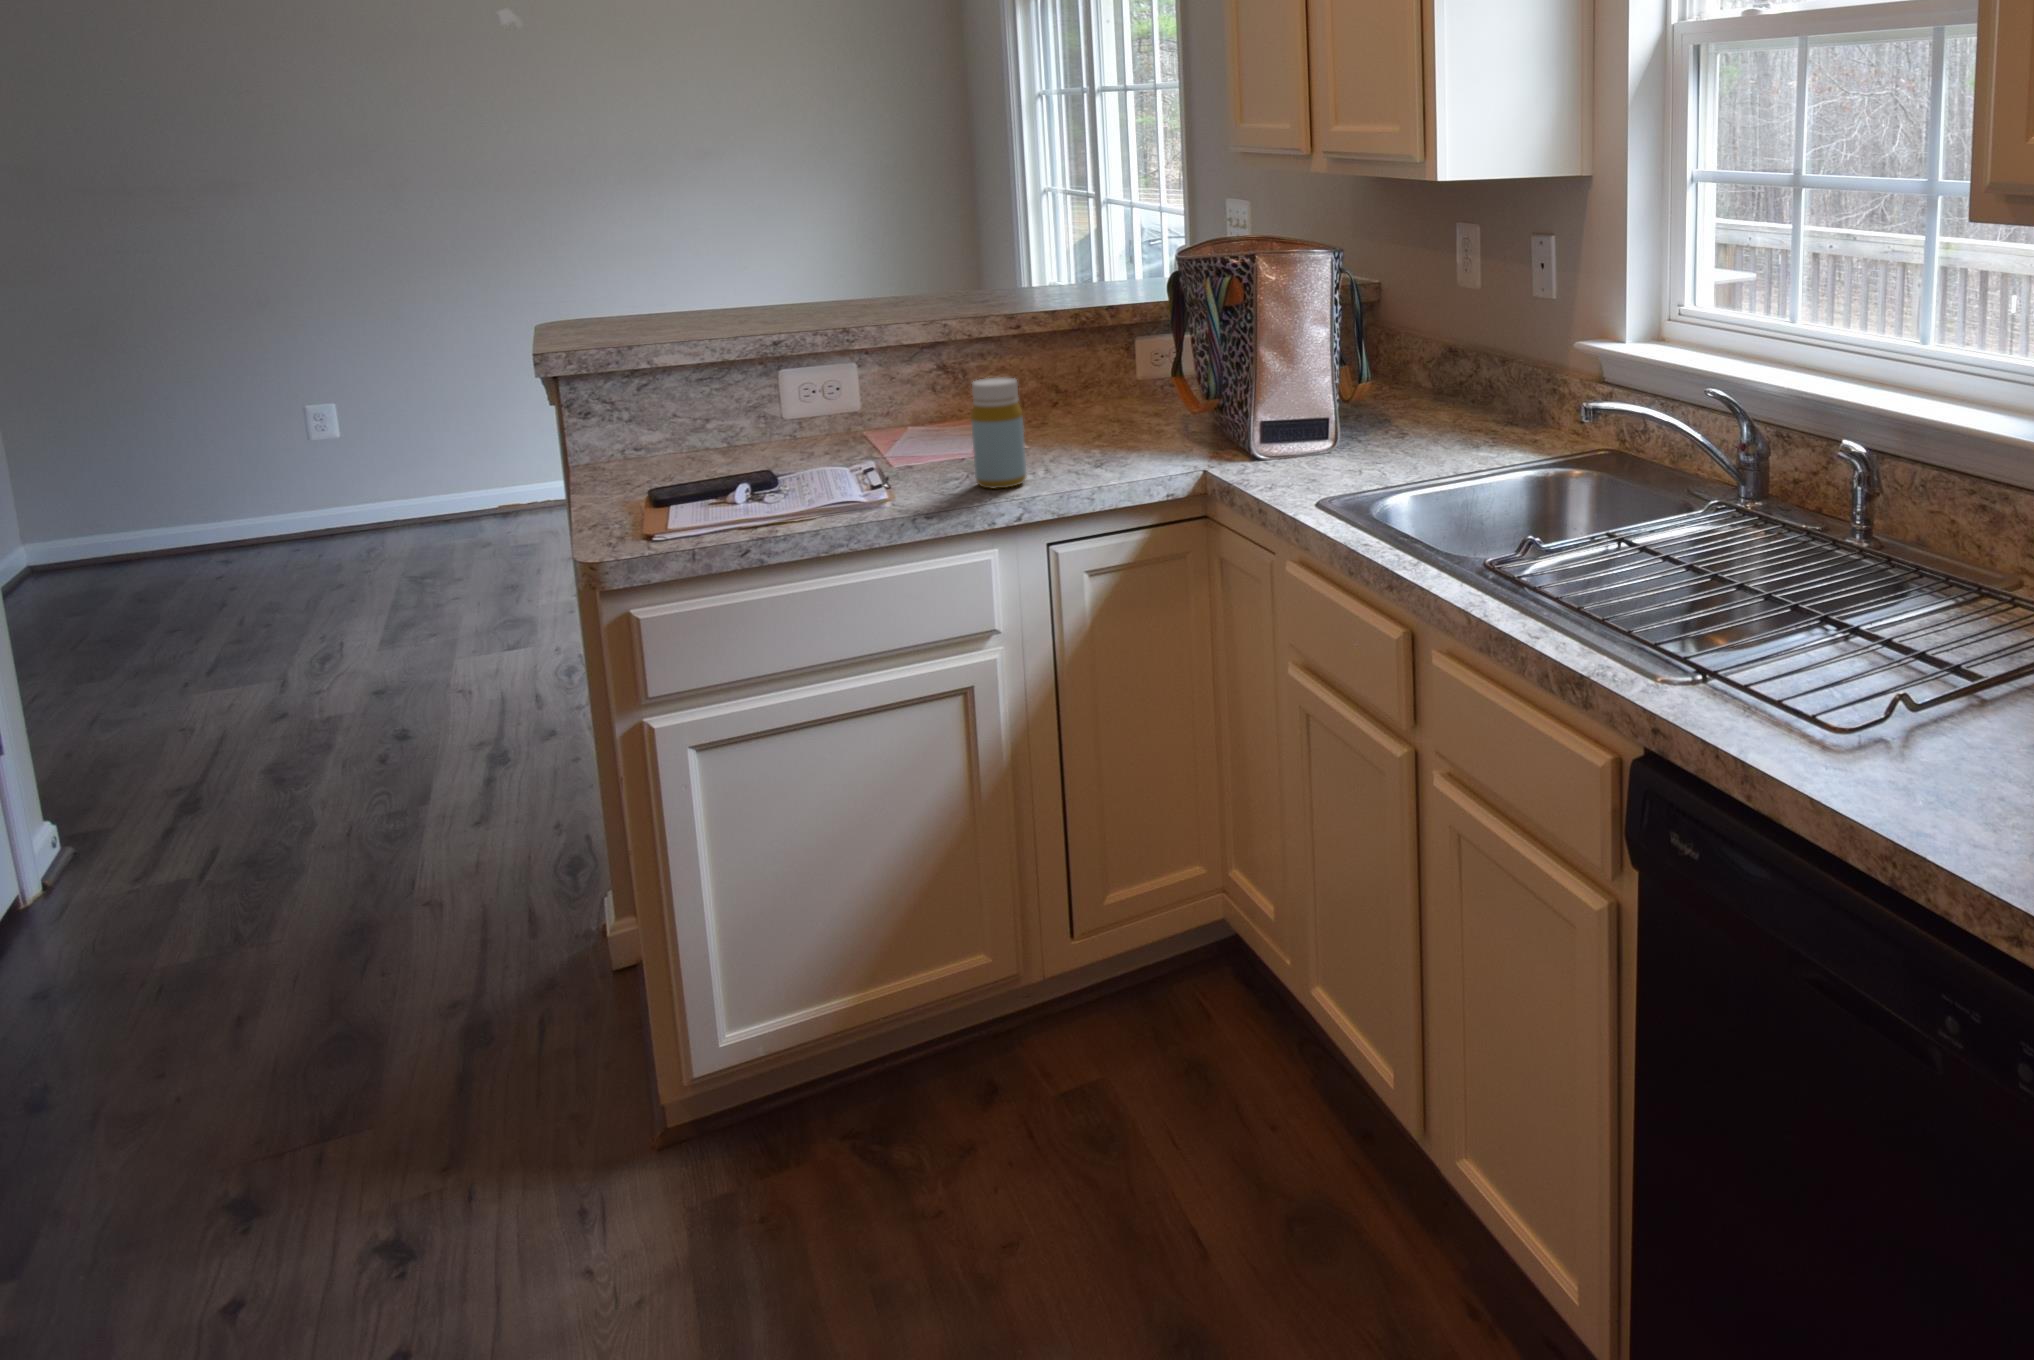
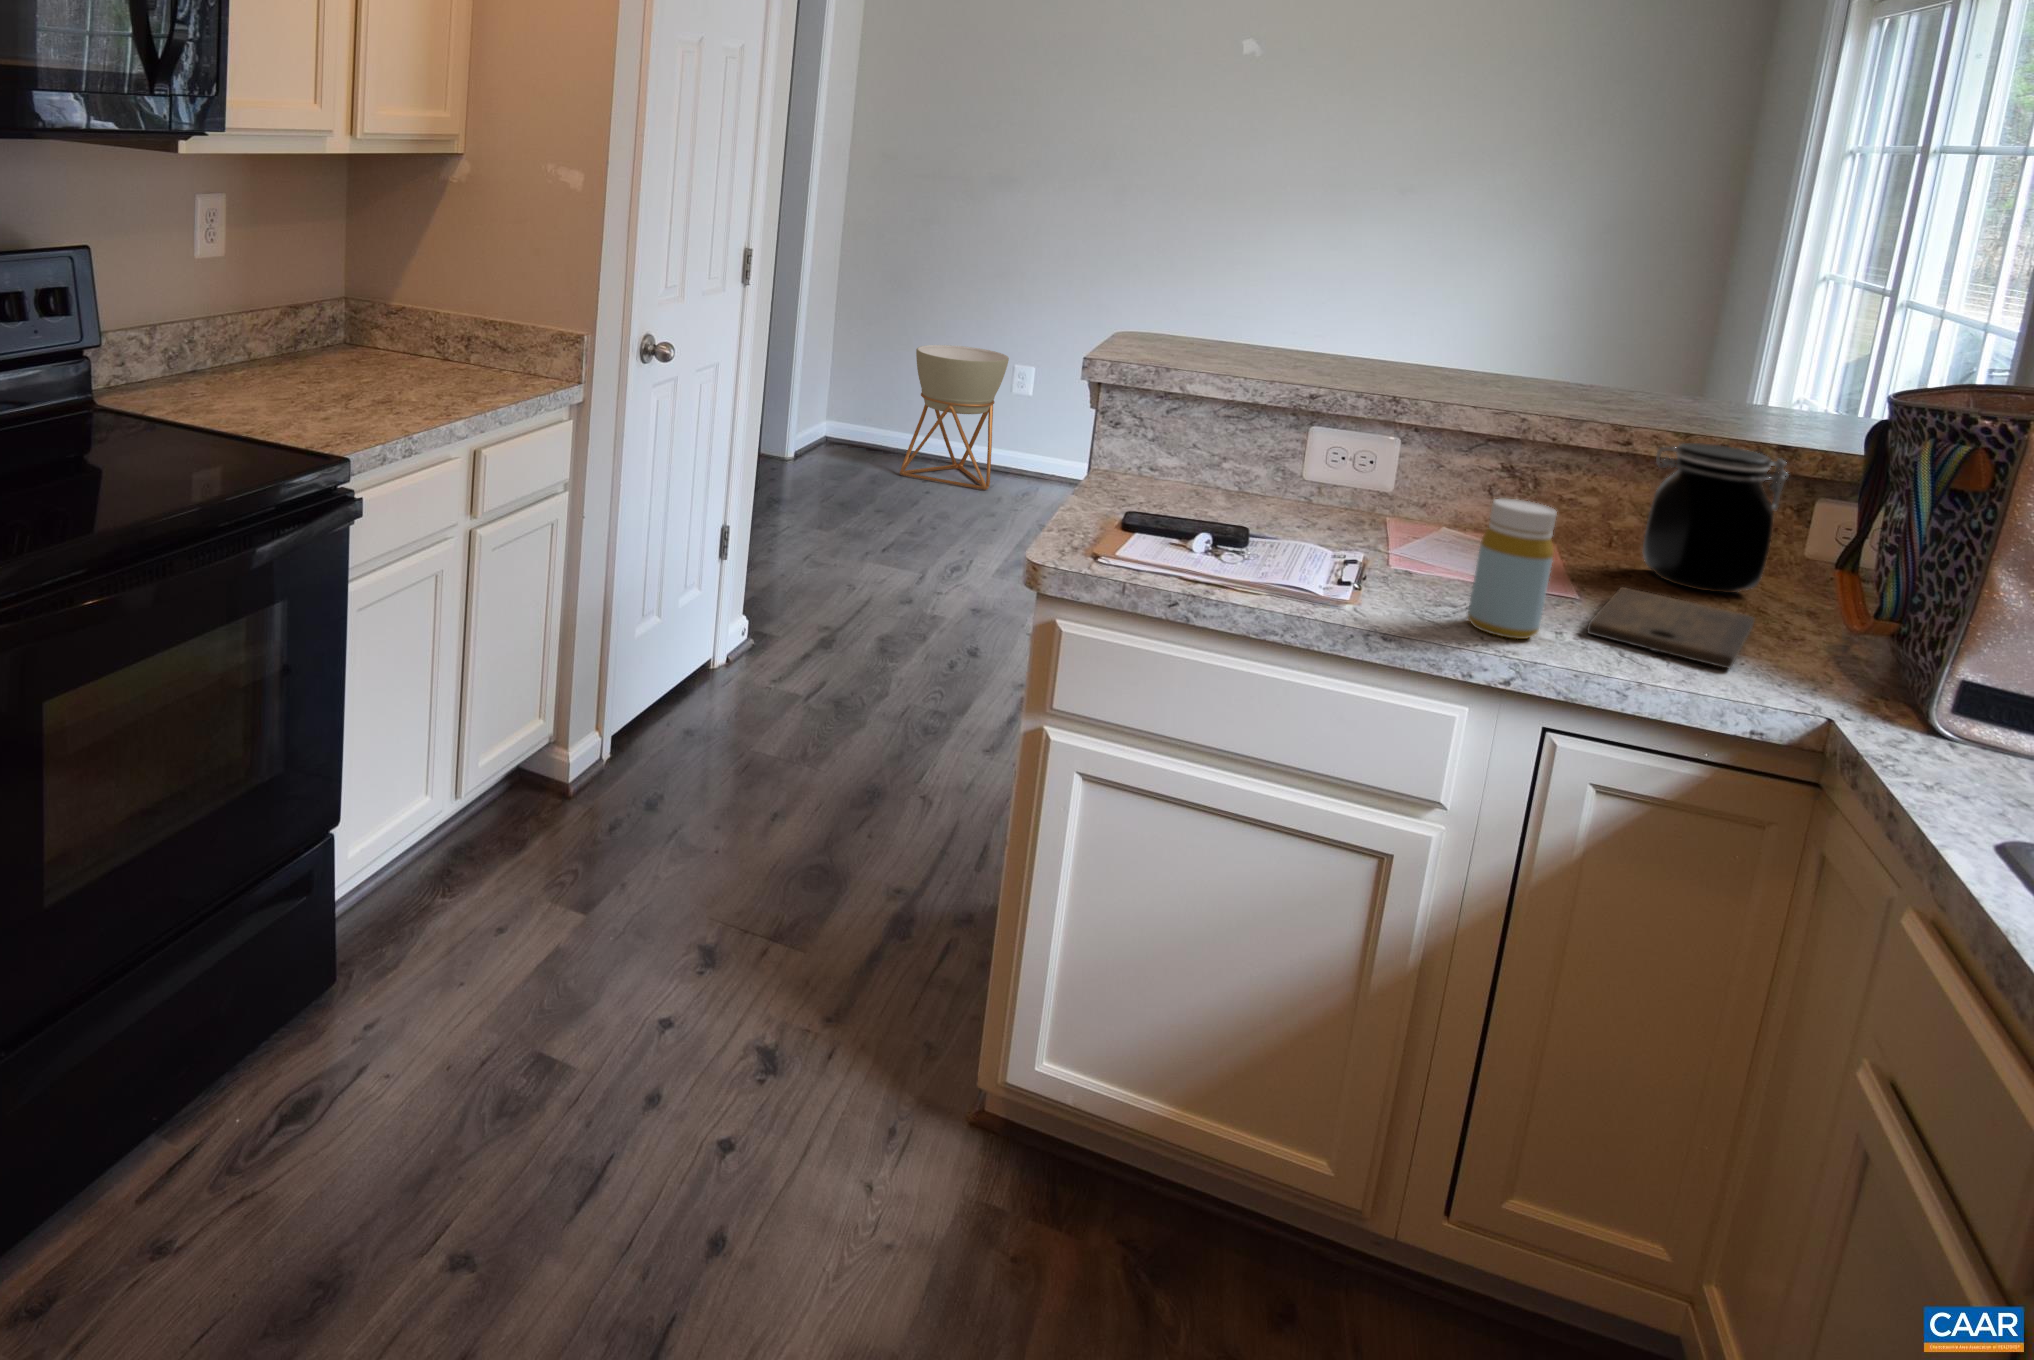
jar: none [1043,312,1125,421] -> present [1643,443,1788,593]
planter: none [157,403,325,589] -> present [900,345,1009,490]
cutting board: none [1052,426,1142,468] -> present [1587,587,1754,668]

